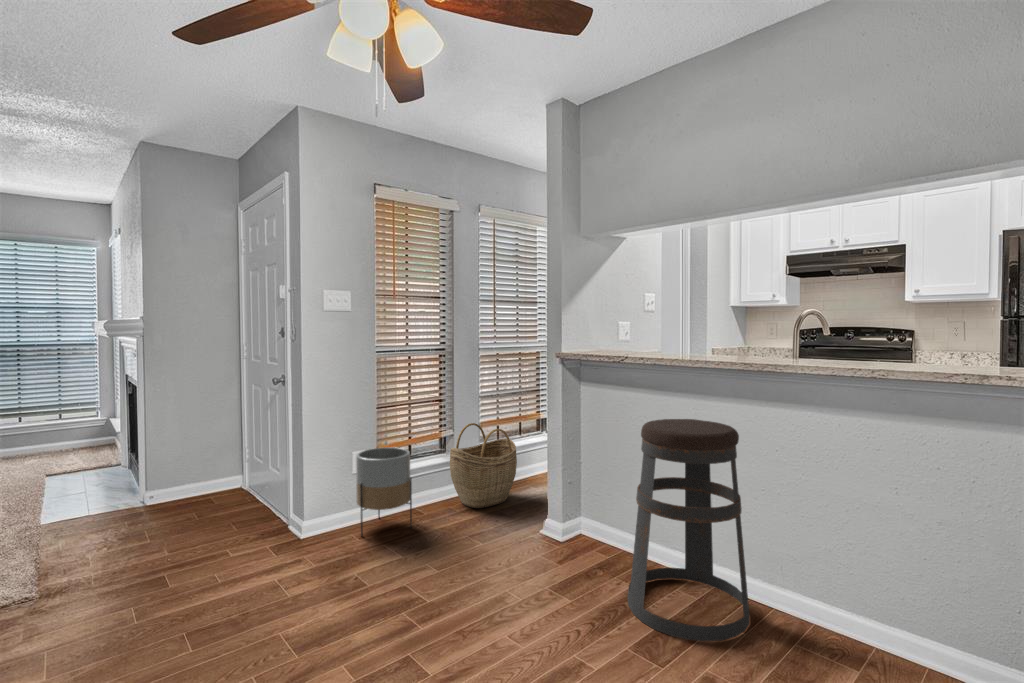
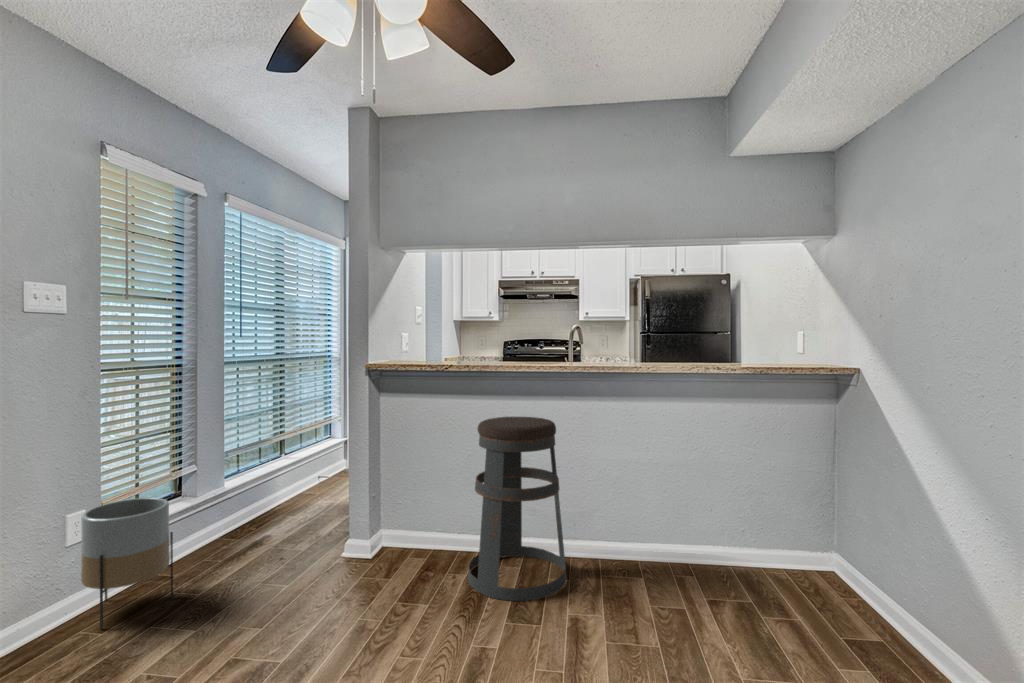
woven basket: present [450,423,517,508] -> none [198,454,282,554]

